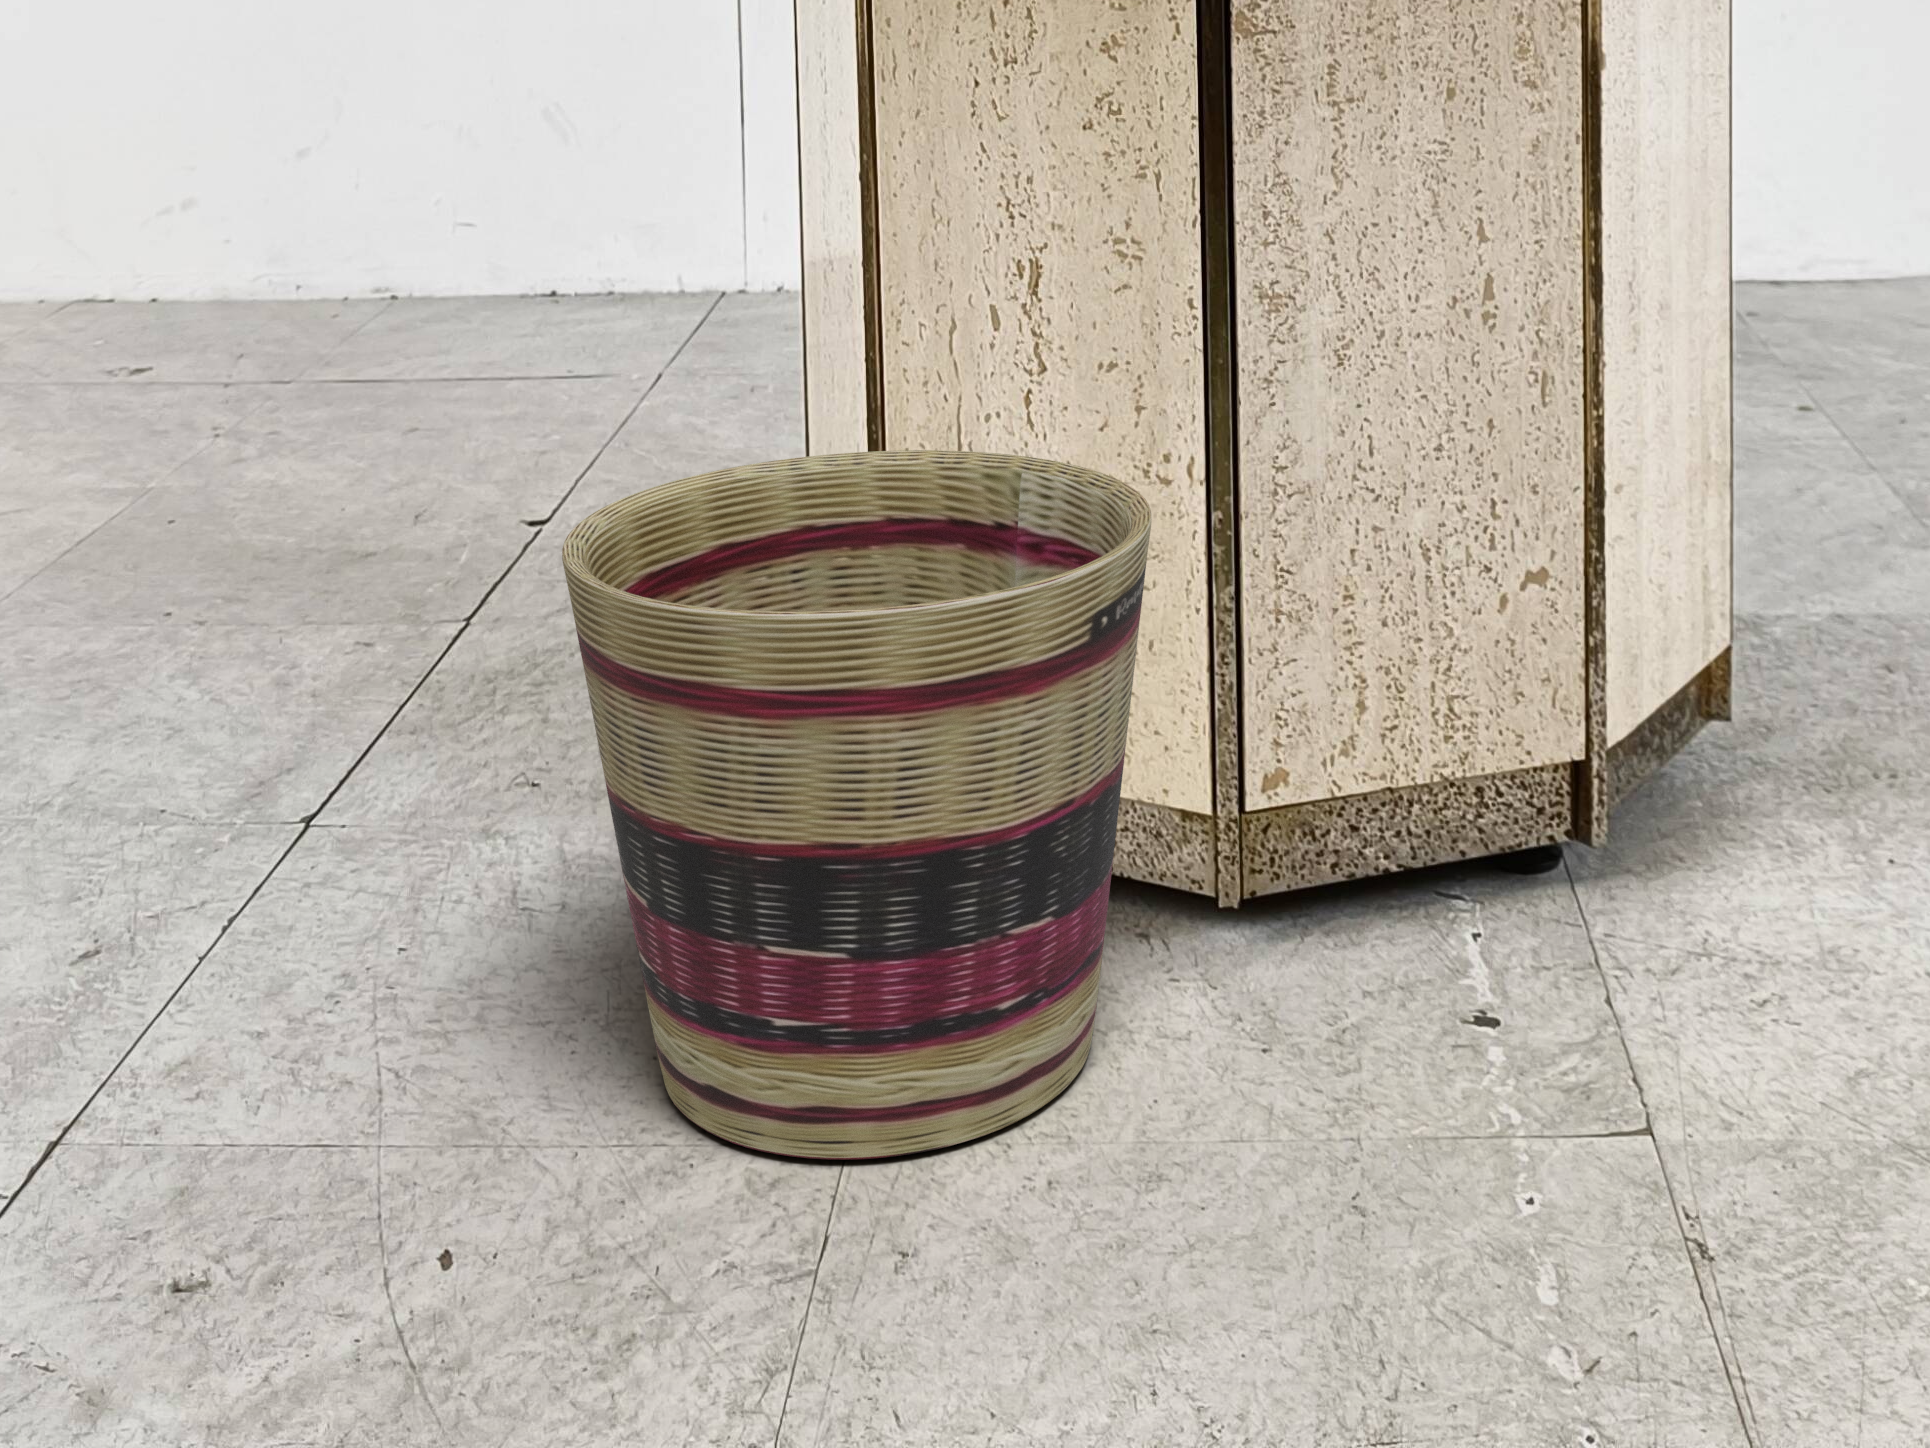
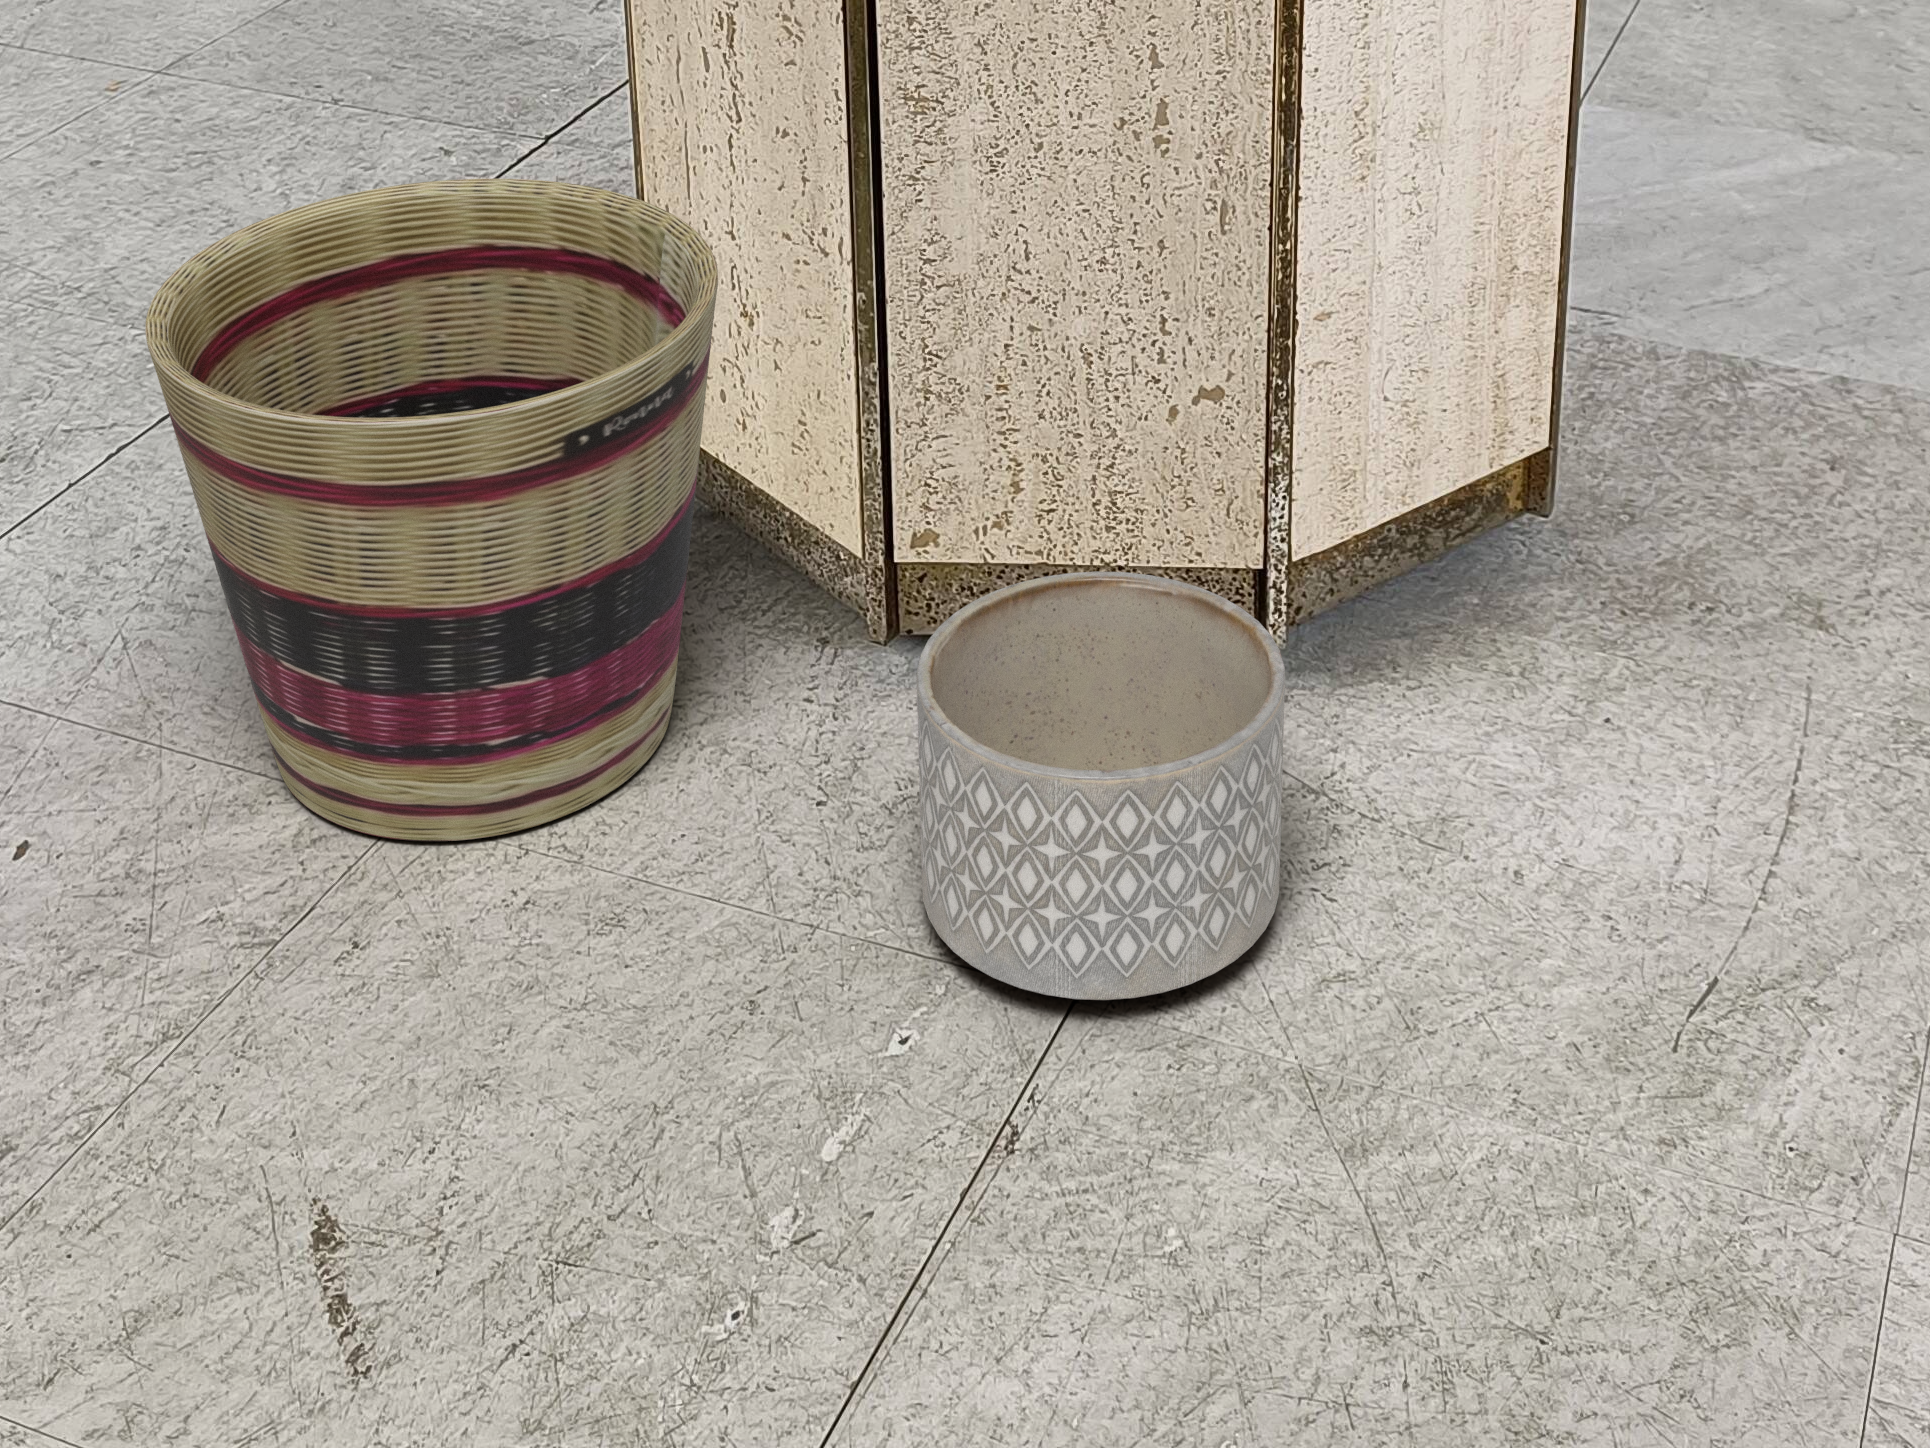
planter: none [1456,717,1839,1138] -> present [916,571,1285,1000]

